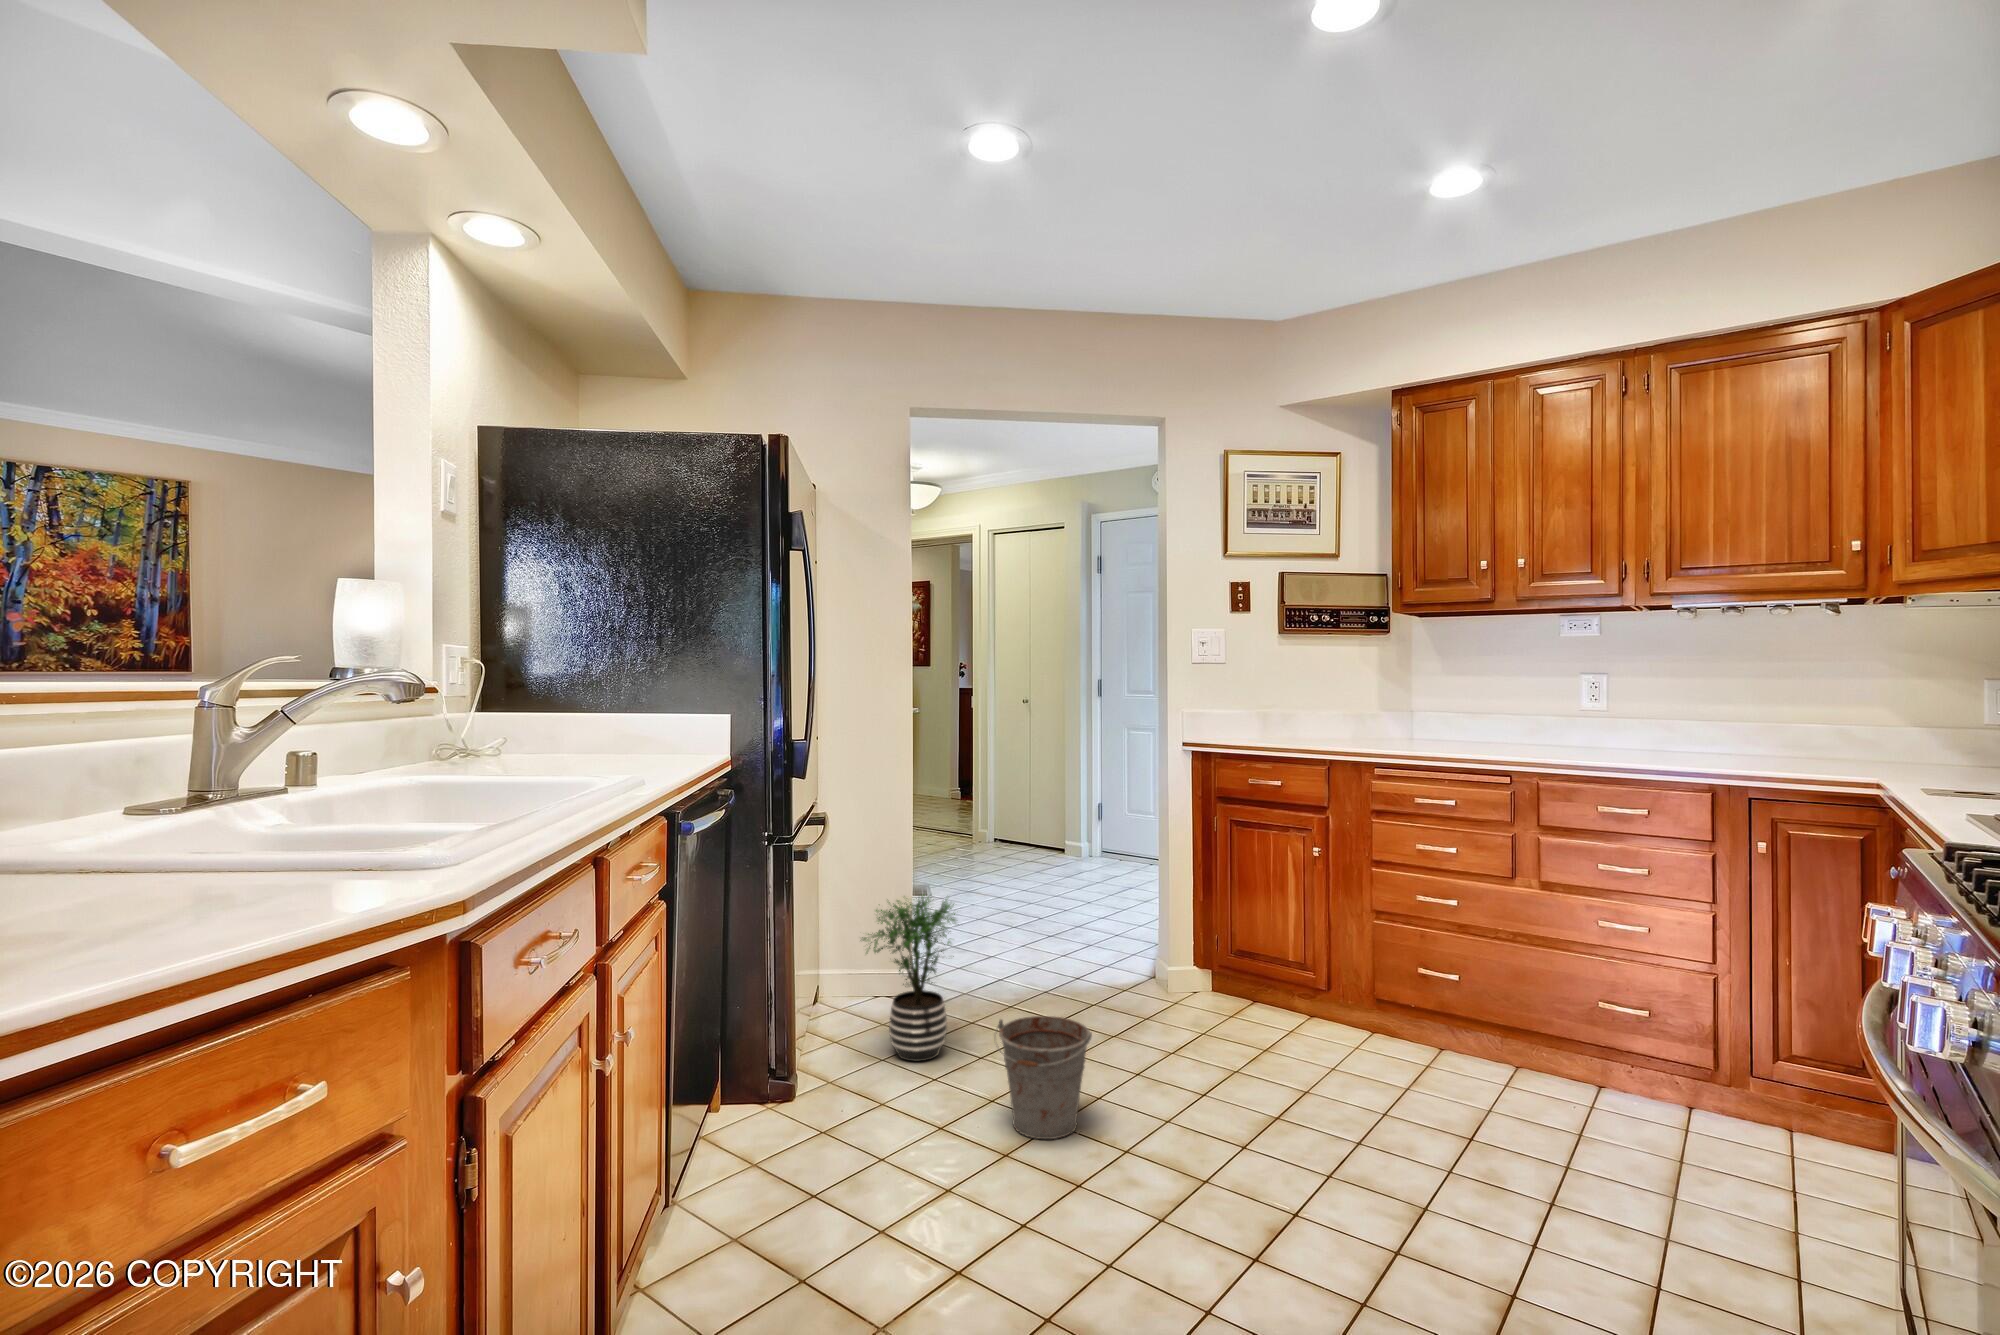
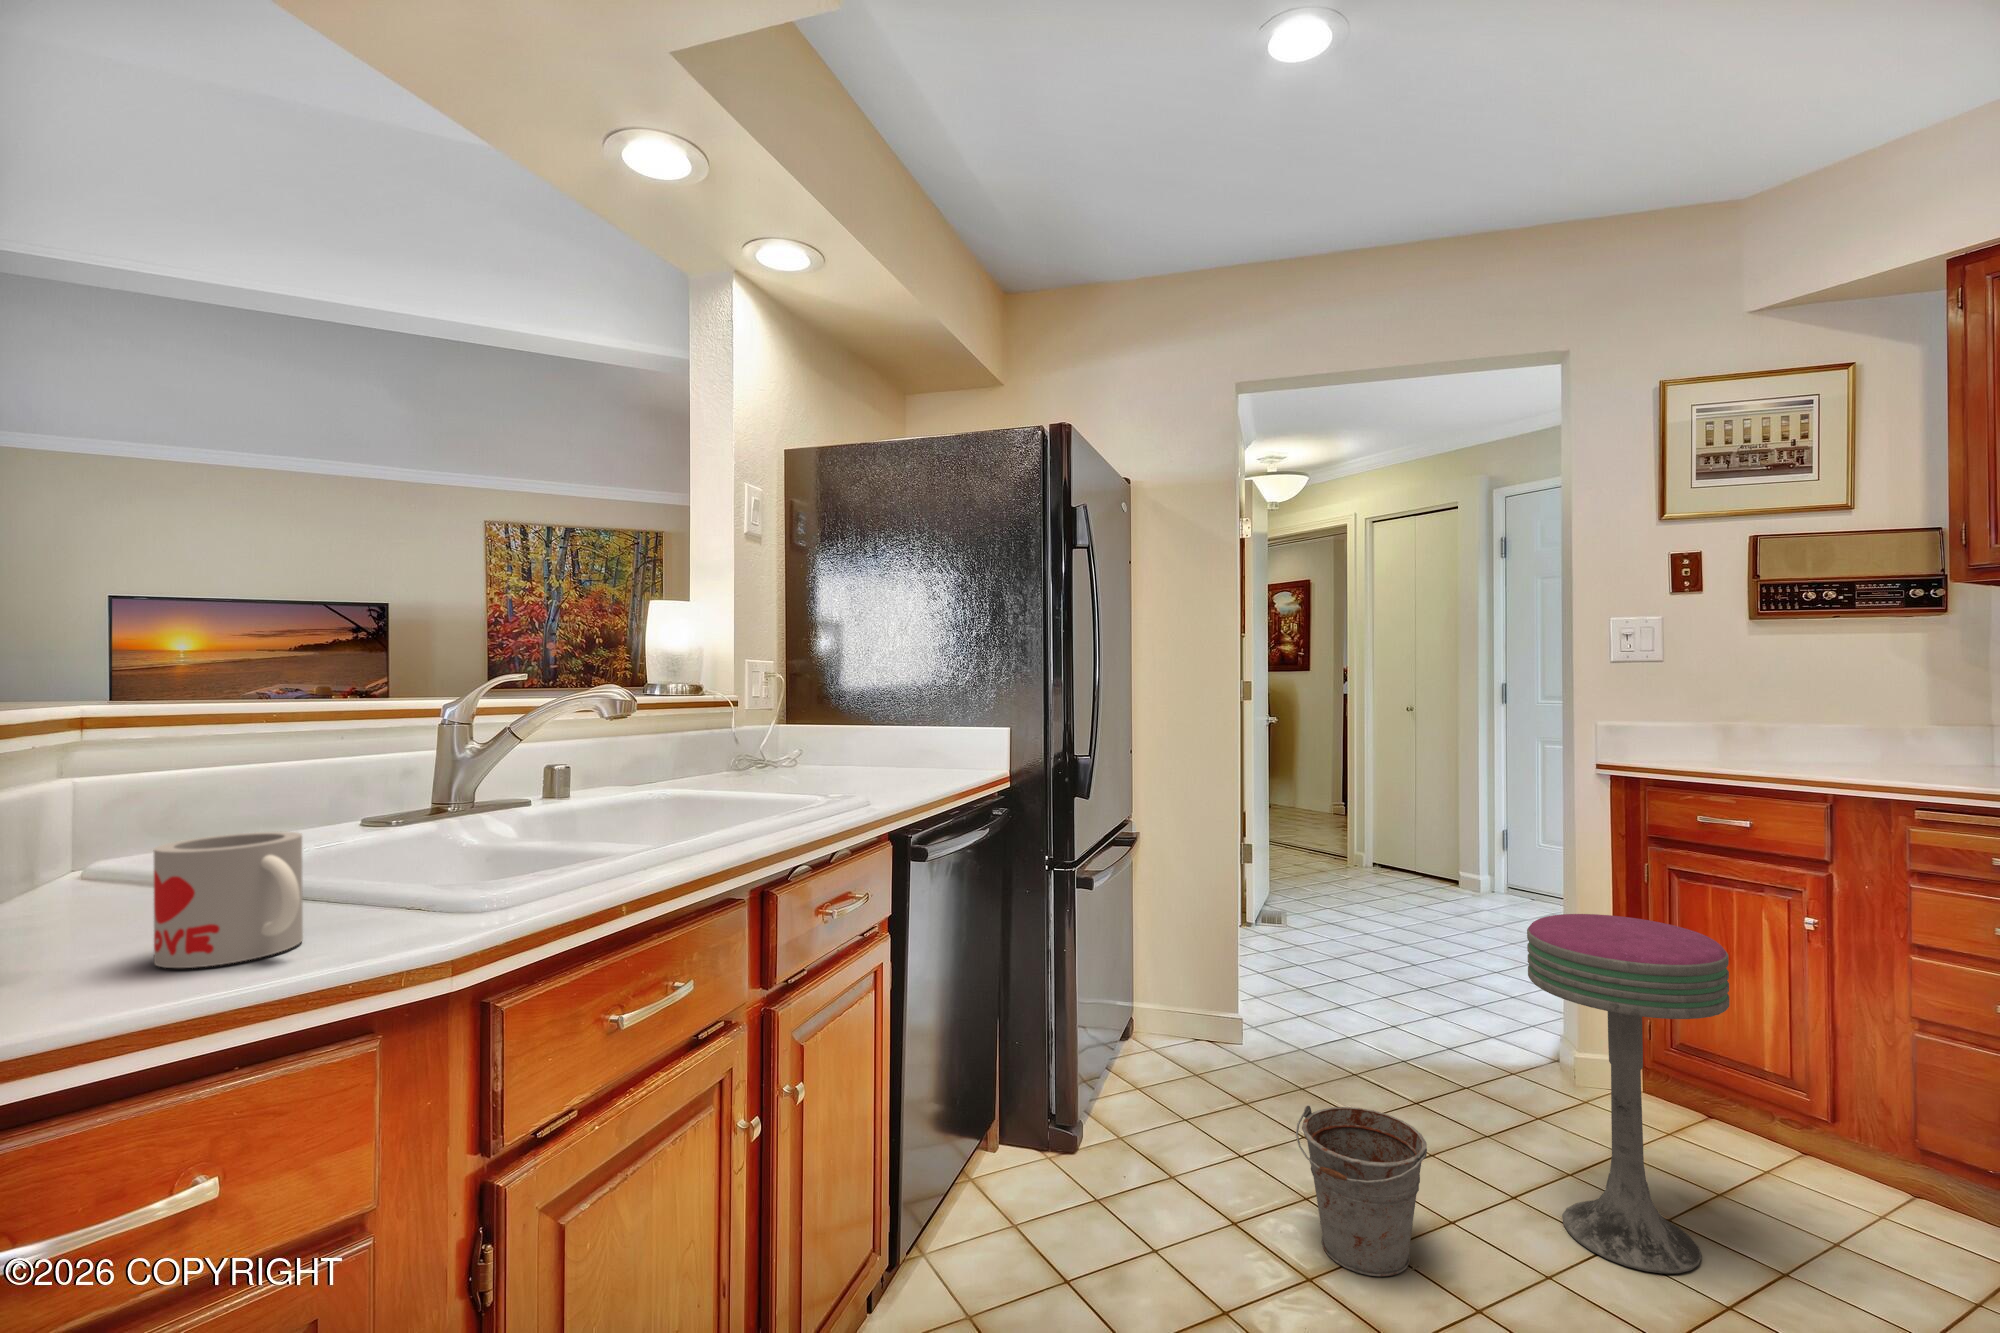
mug: none [180,791,344,913] -> present [154,832,303,968]
bar stool: none [1152,849,1276,1097] -> present [1527,914,1729,1274]
potted plant: present [862,895,955,1061] -> none [1154,930,1284,1128]

